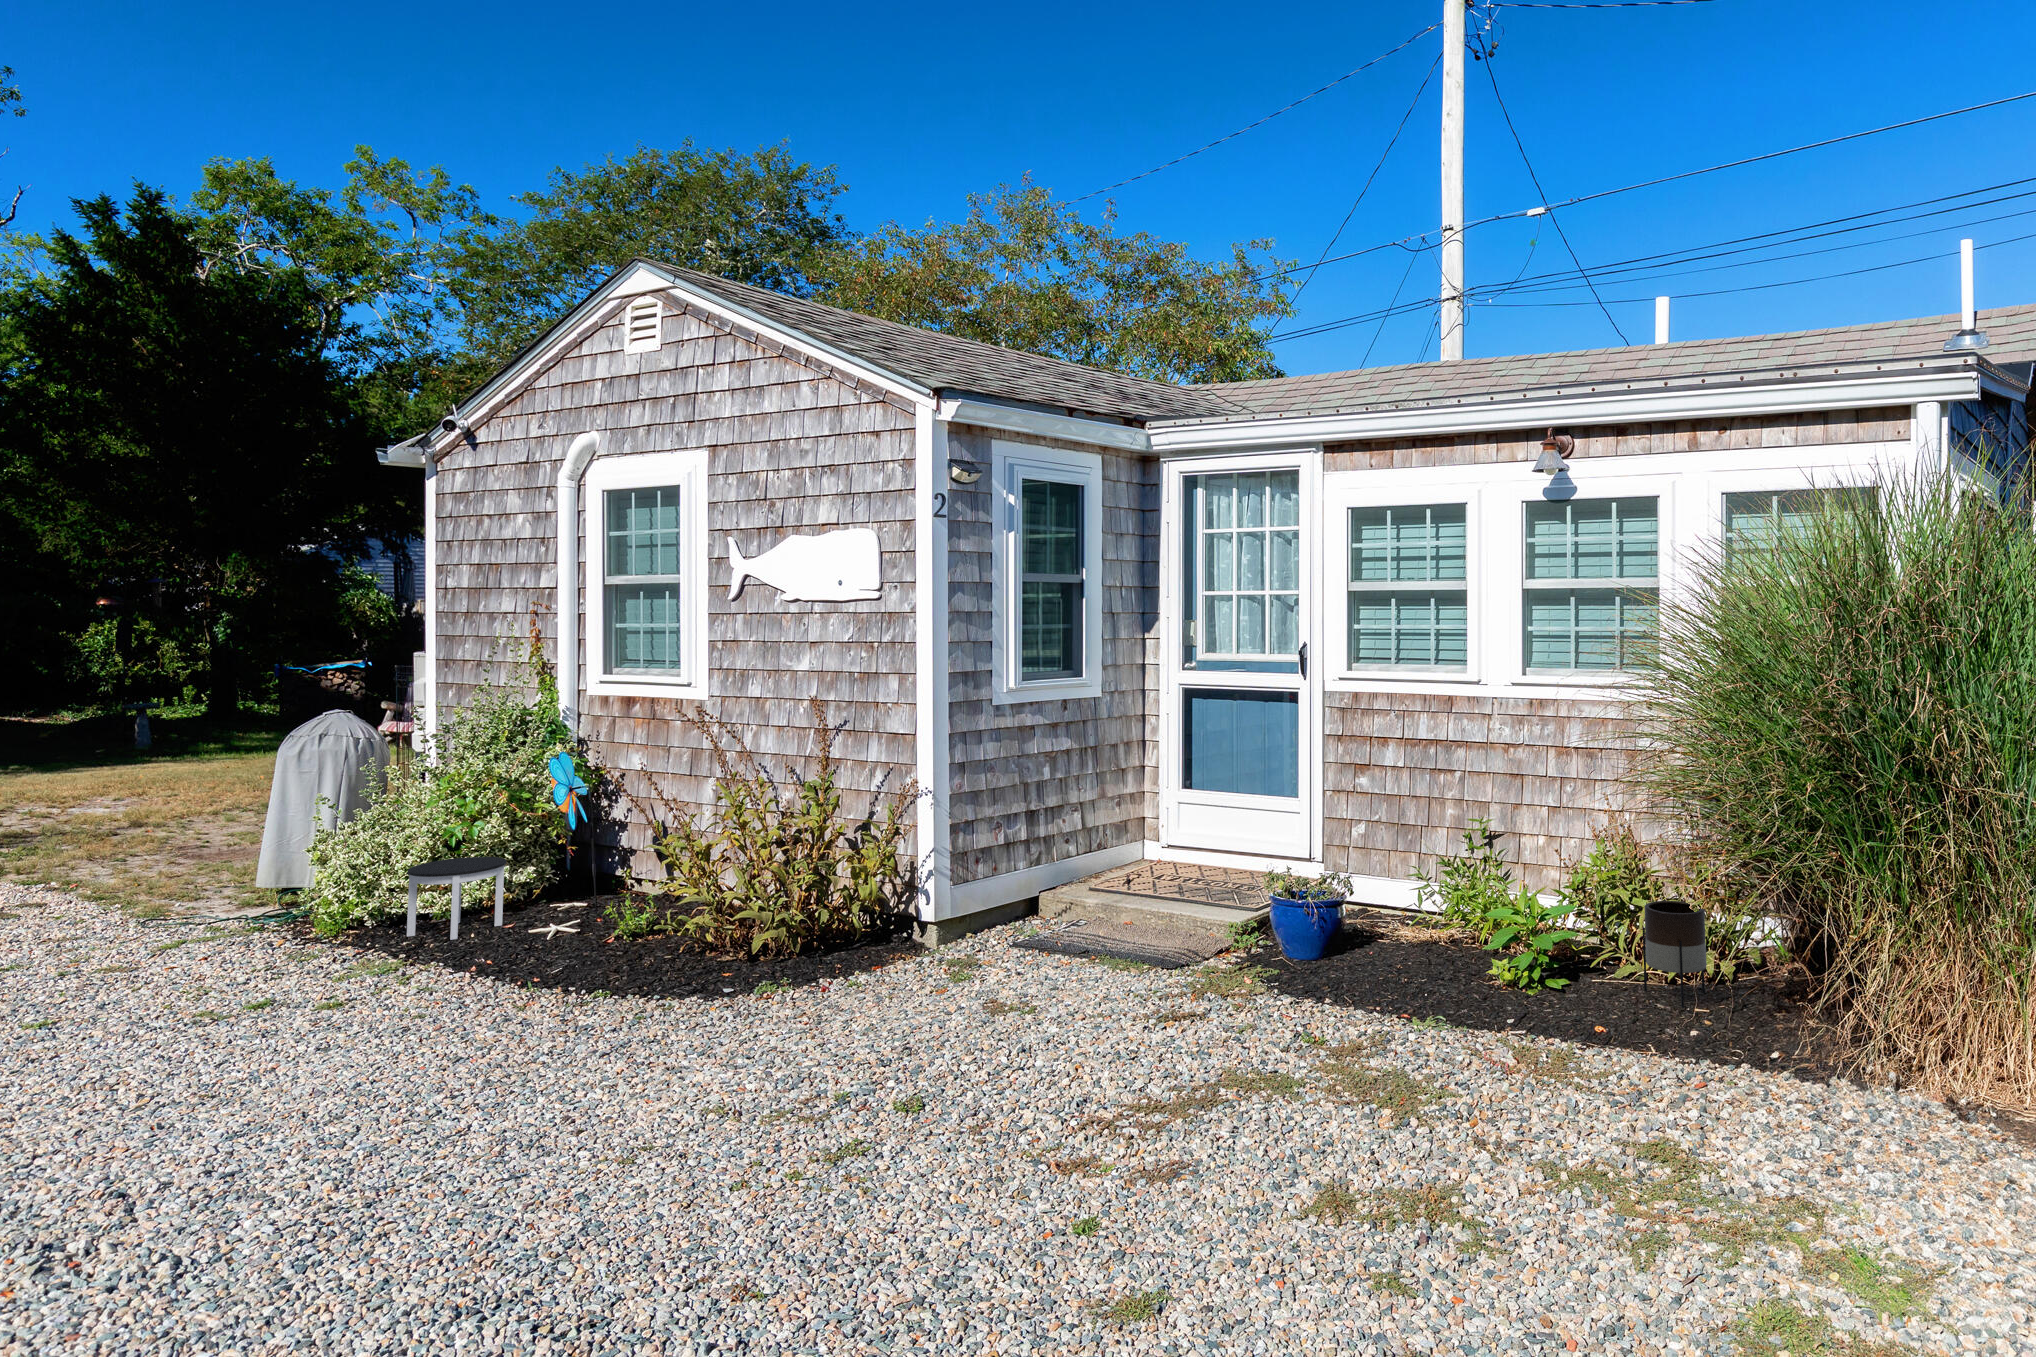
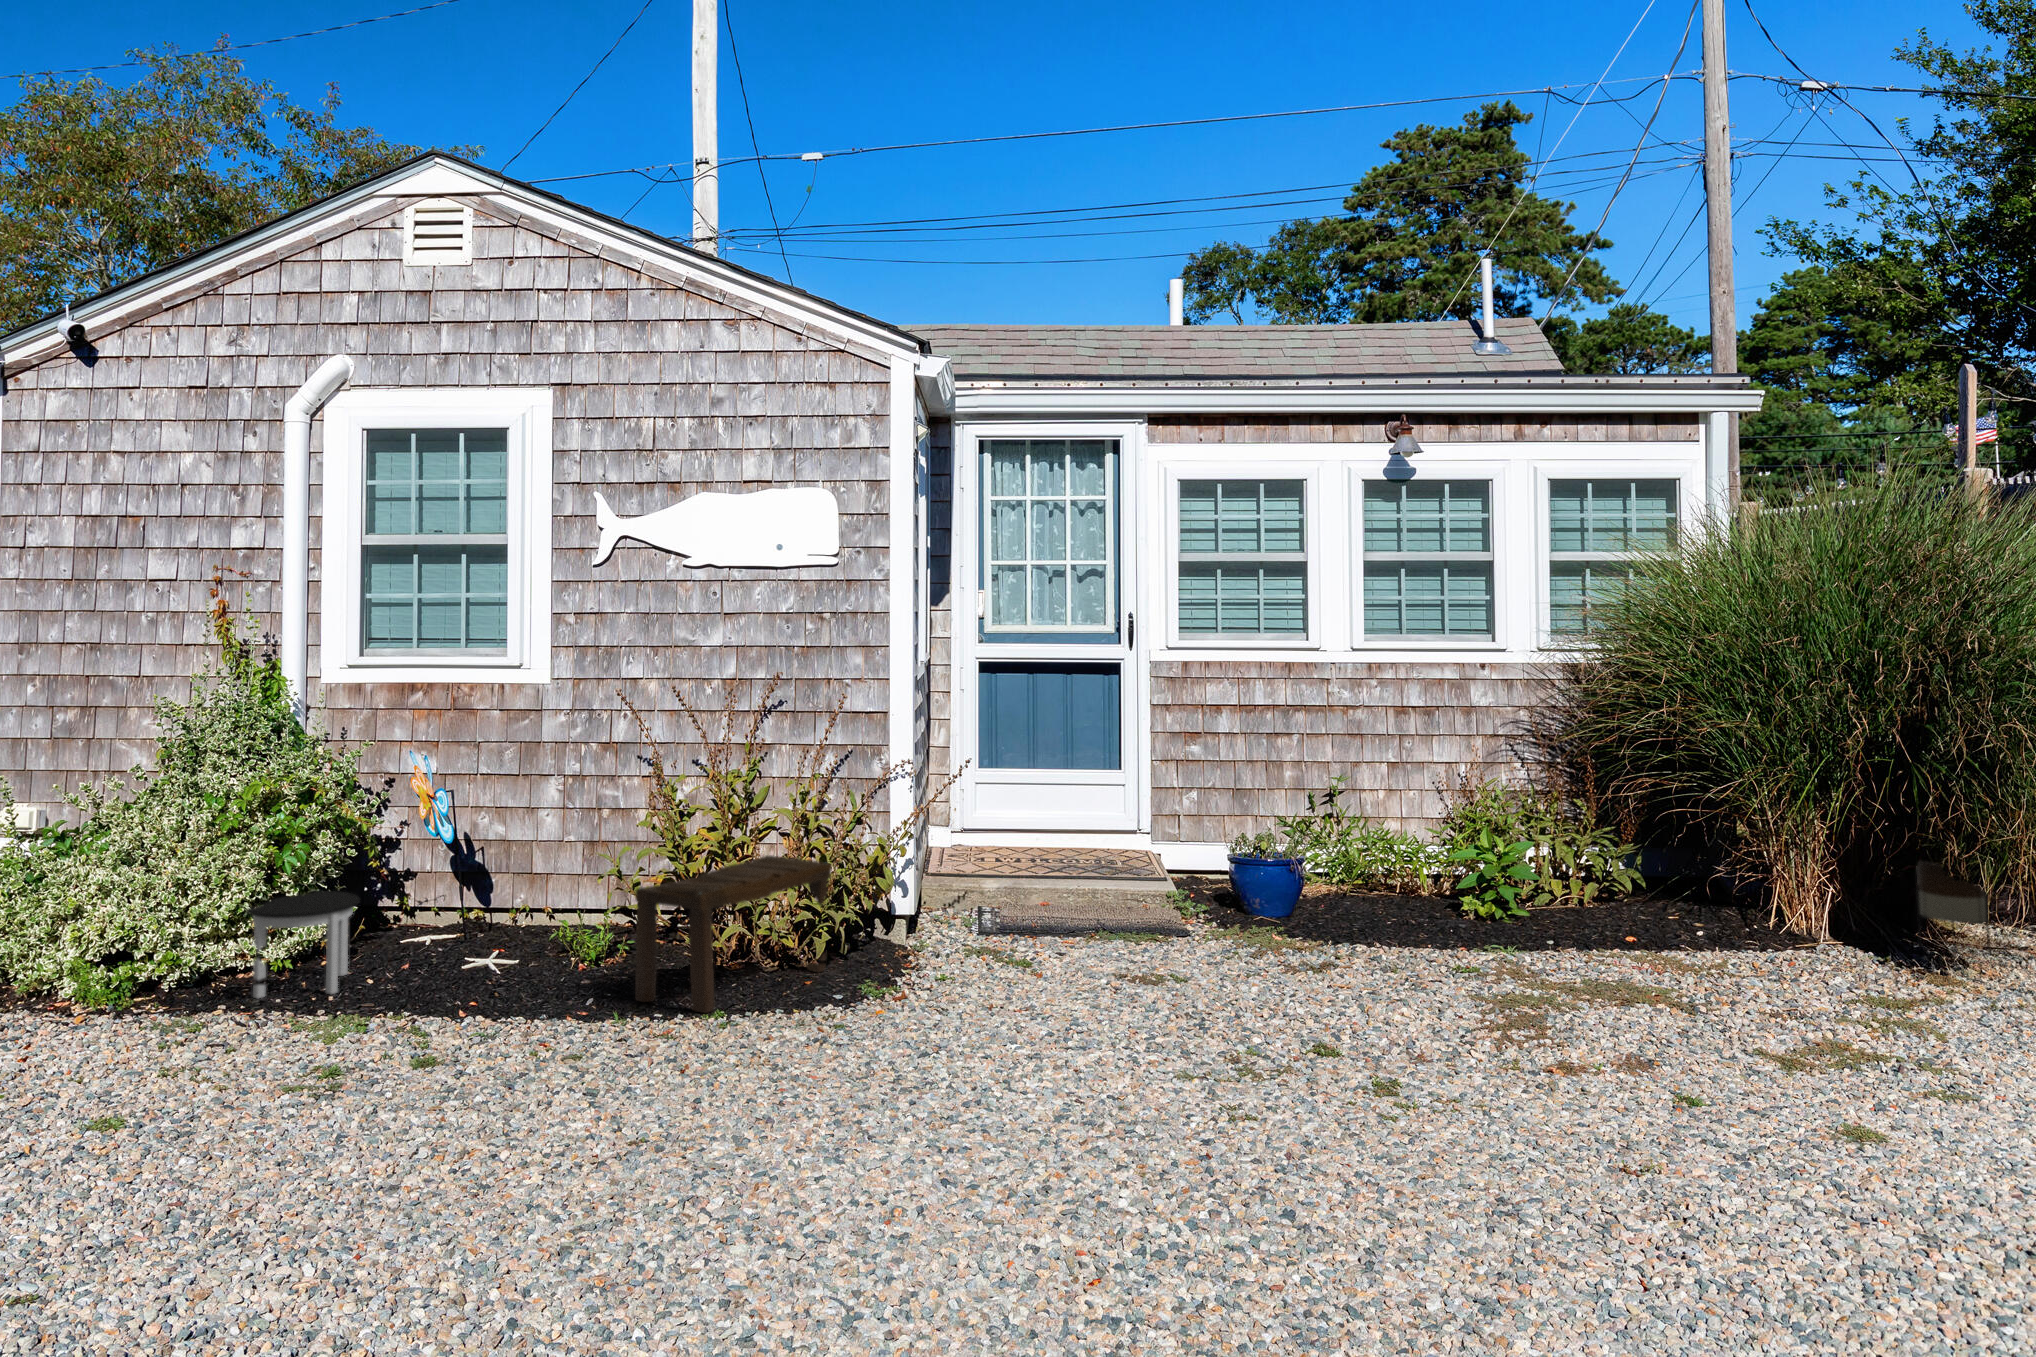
bench: none [587,859,783,993] -> present [635,855,832,1013]
planter: present [1642,901,1707,1008] -> present [1916,861,1991,954]

